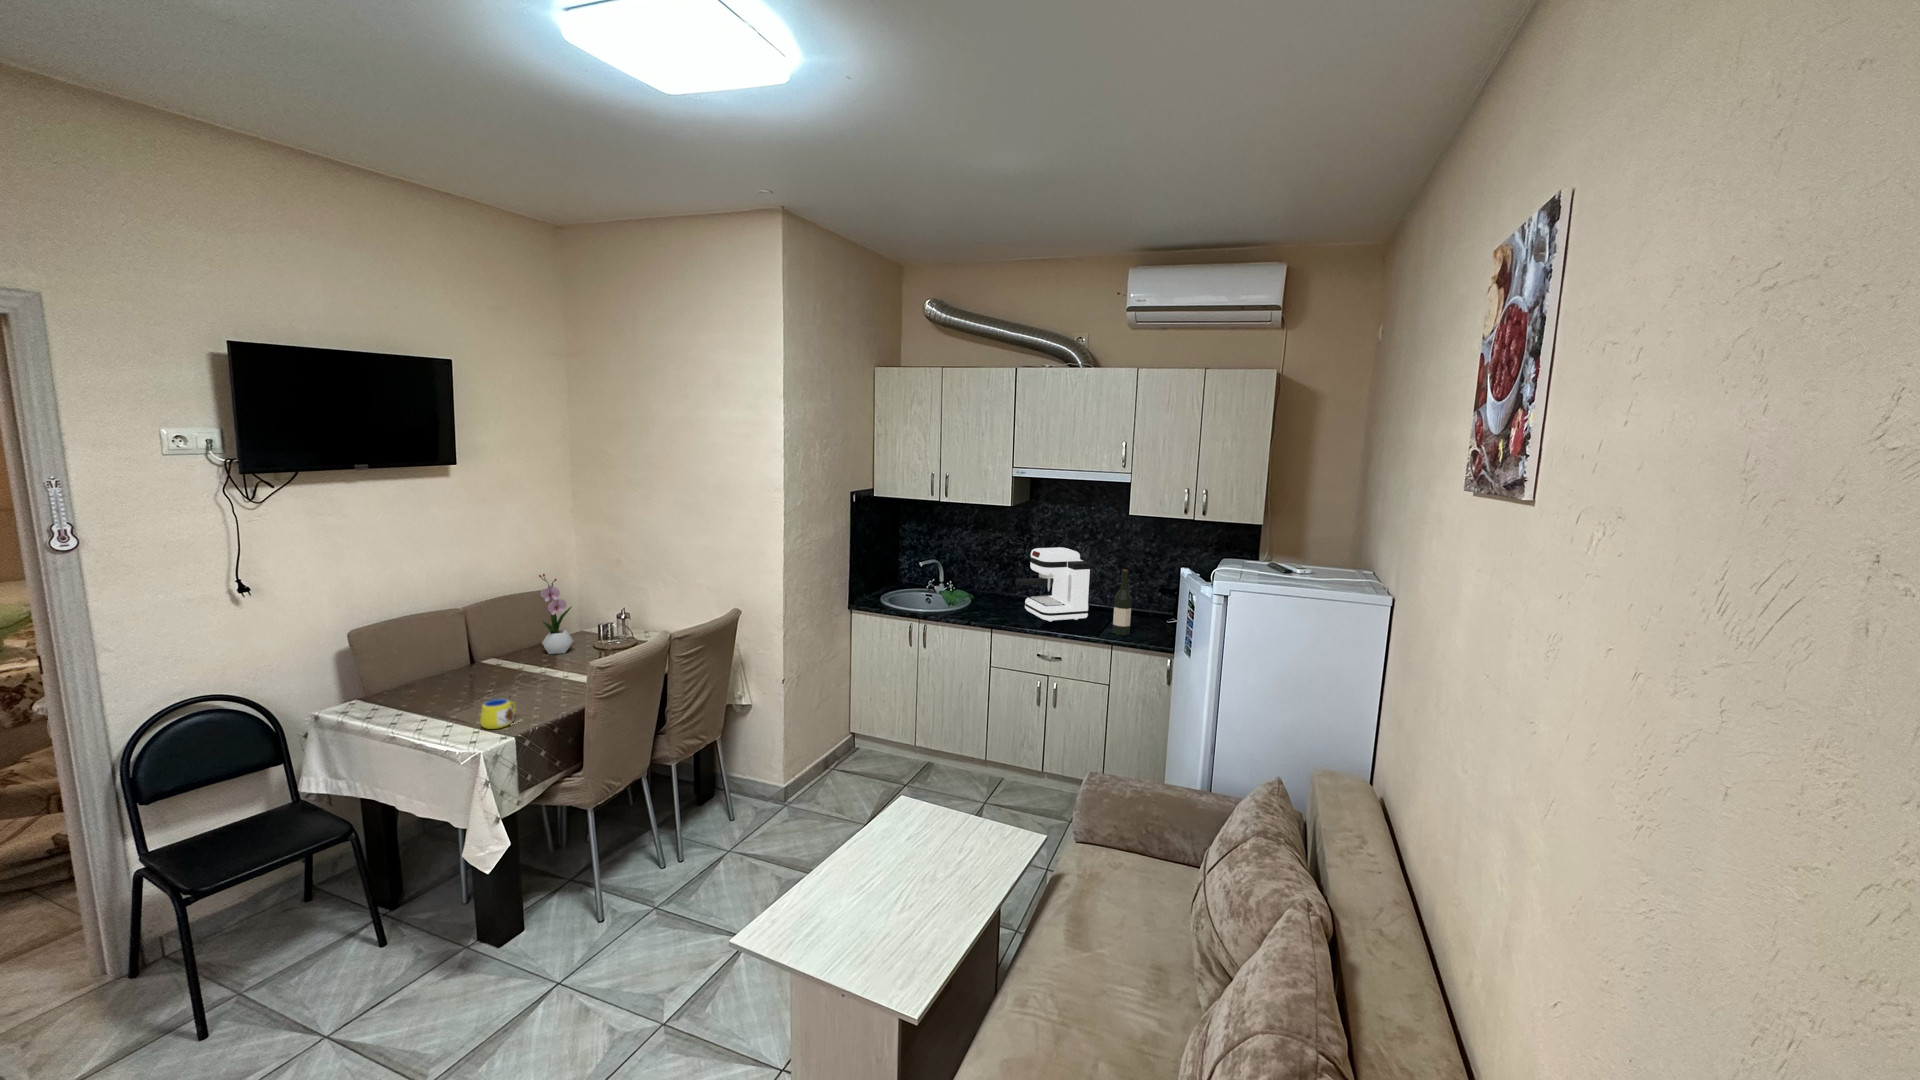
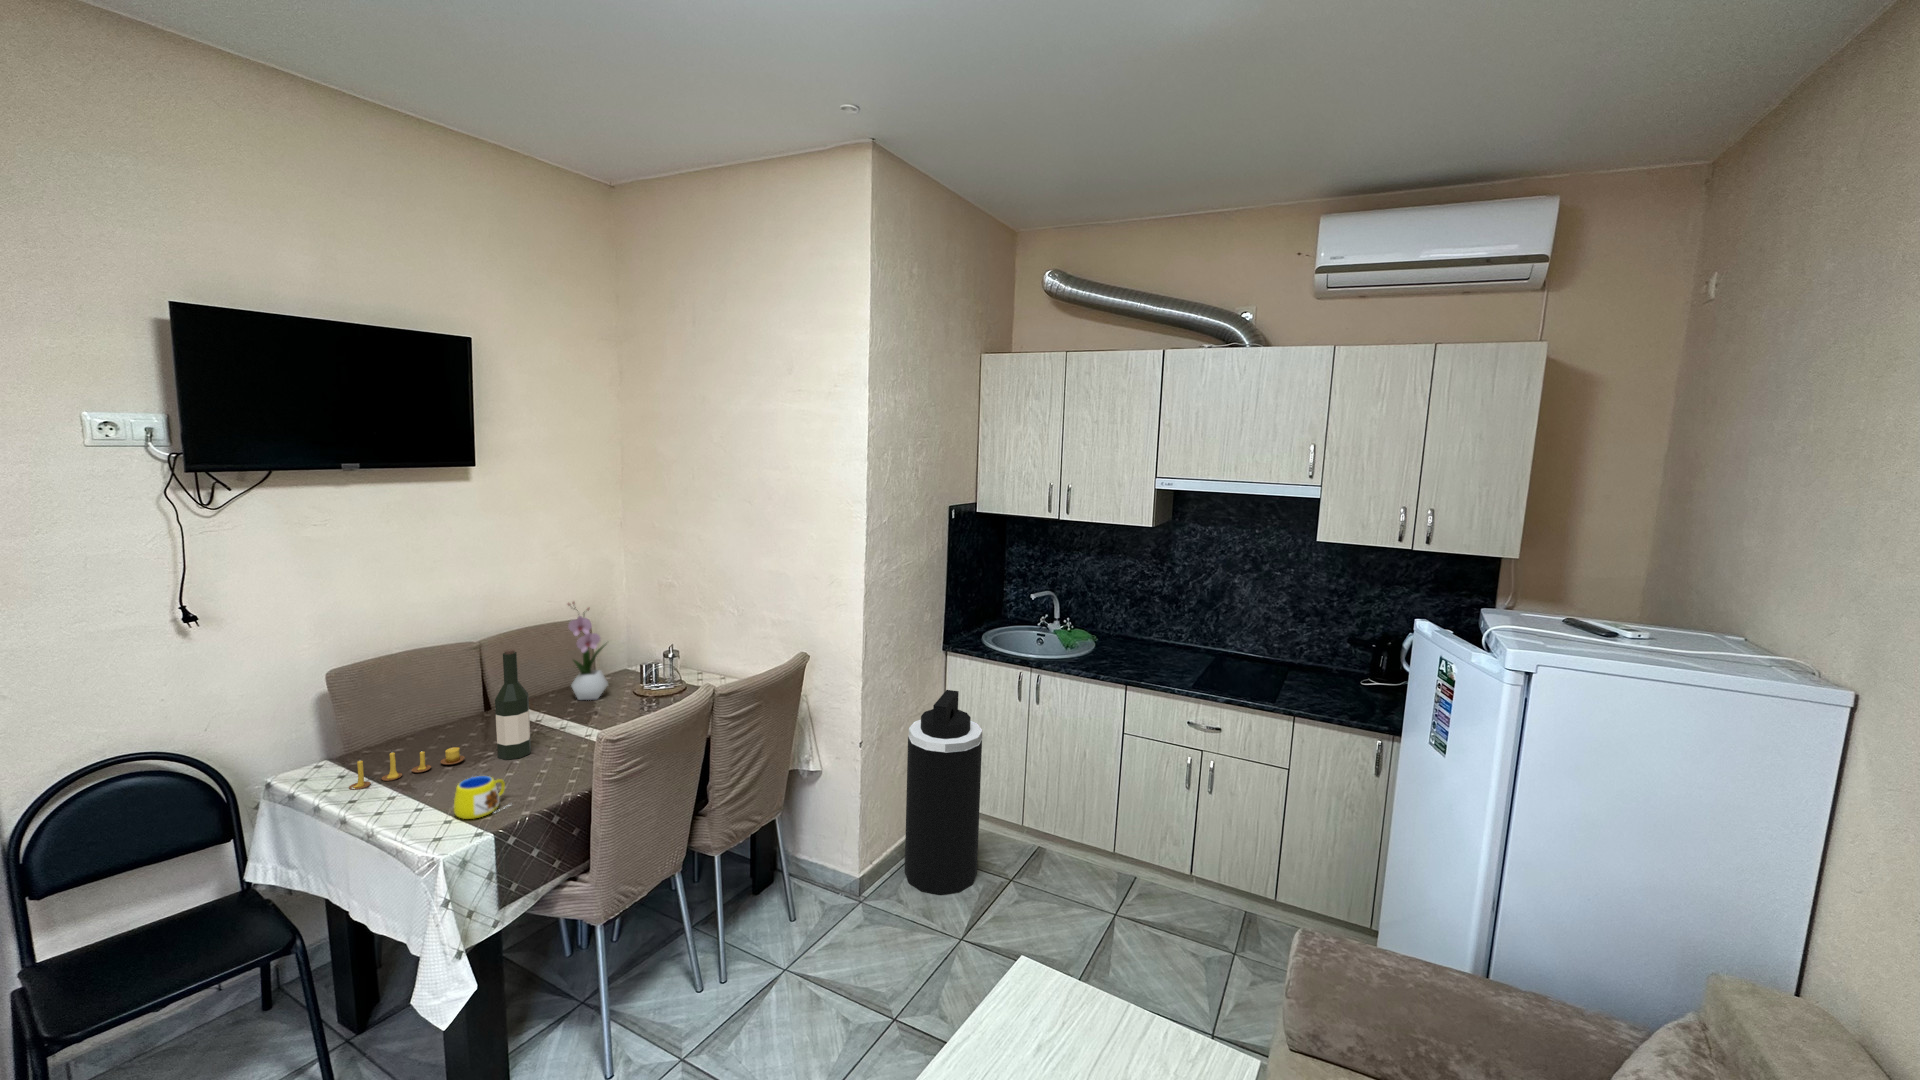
coffee maker: present [1015,548,1090,622] -> none [1155,581,1258,678]
wine bottle: present [1112,569,1132,635] -> present [495,649,531,760]
trash can: none [821,639,881,798] -> present [905,690,983,895]
candle: none [388,684,472,716] -> present [349,747,465,790]

